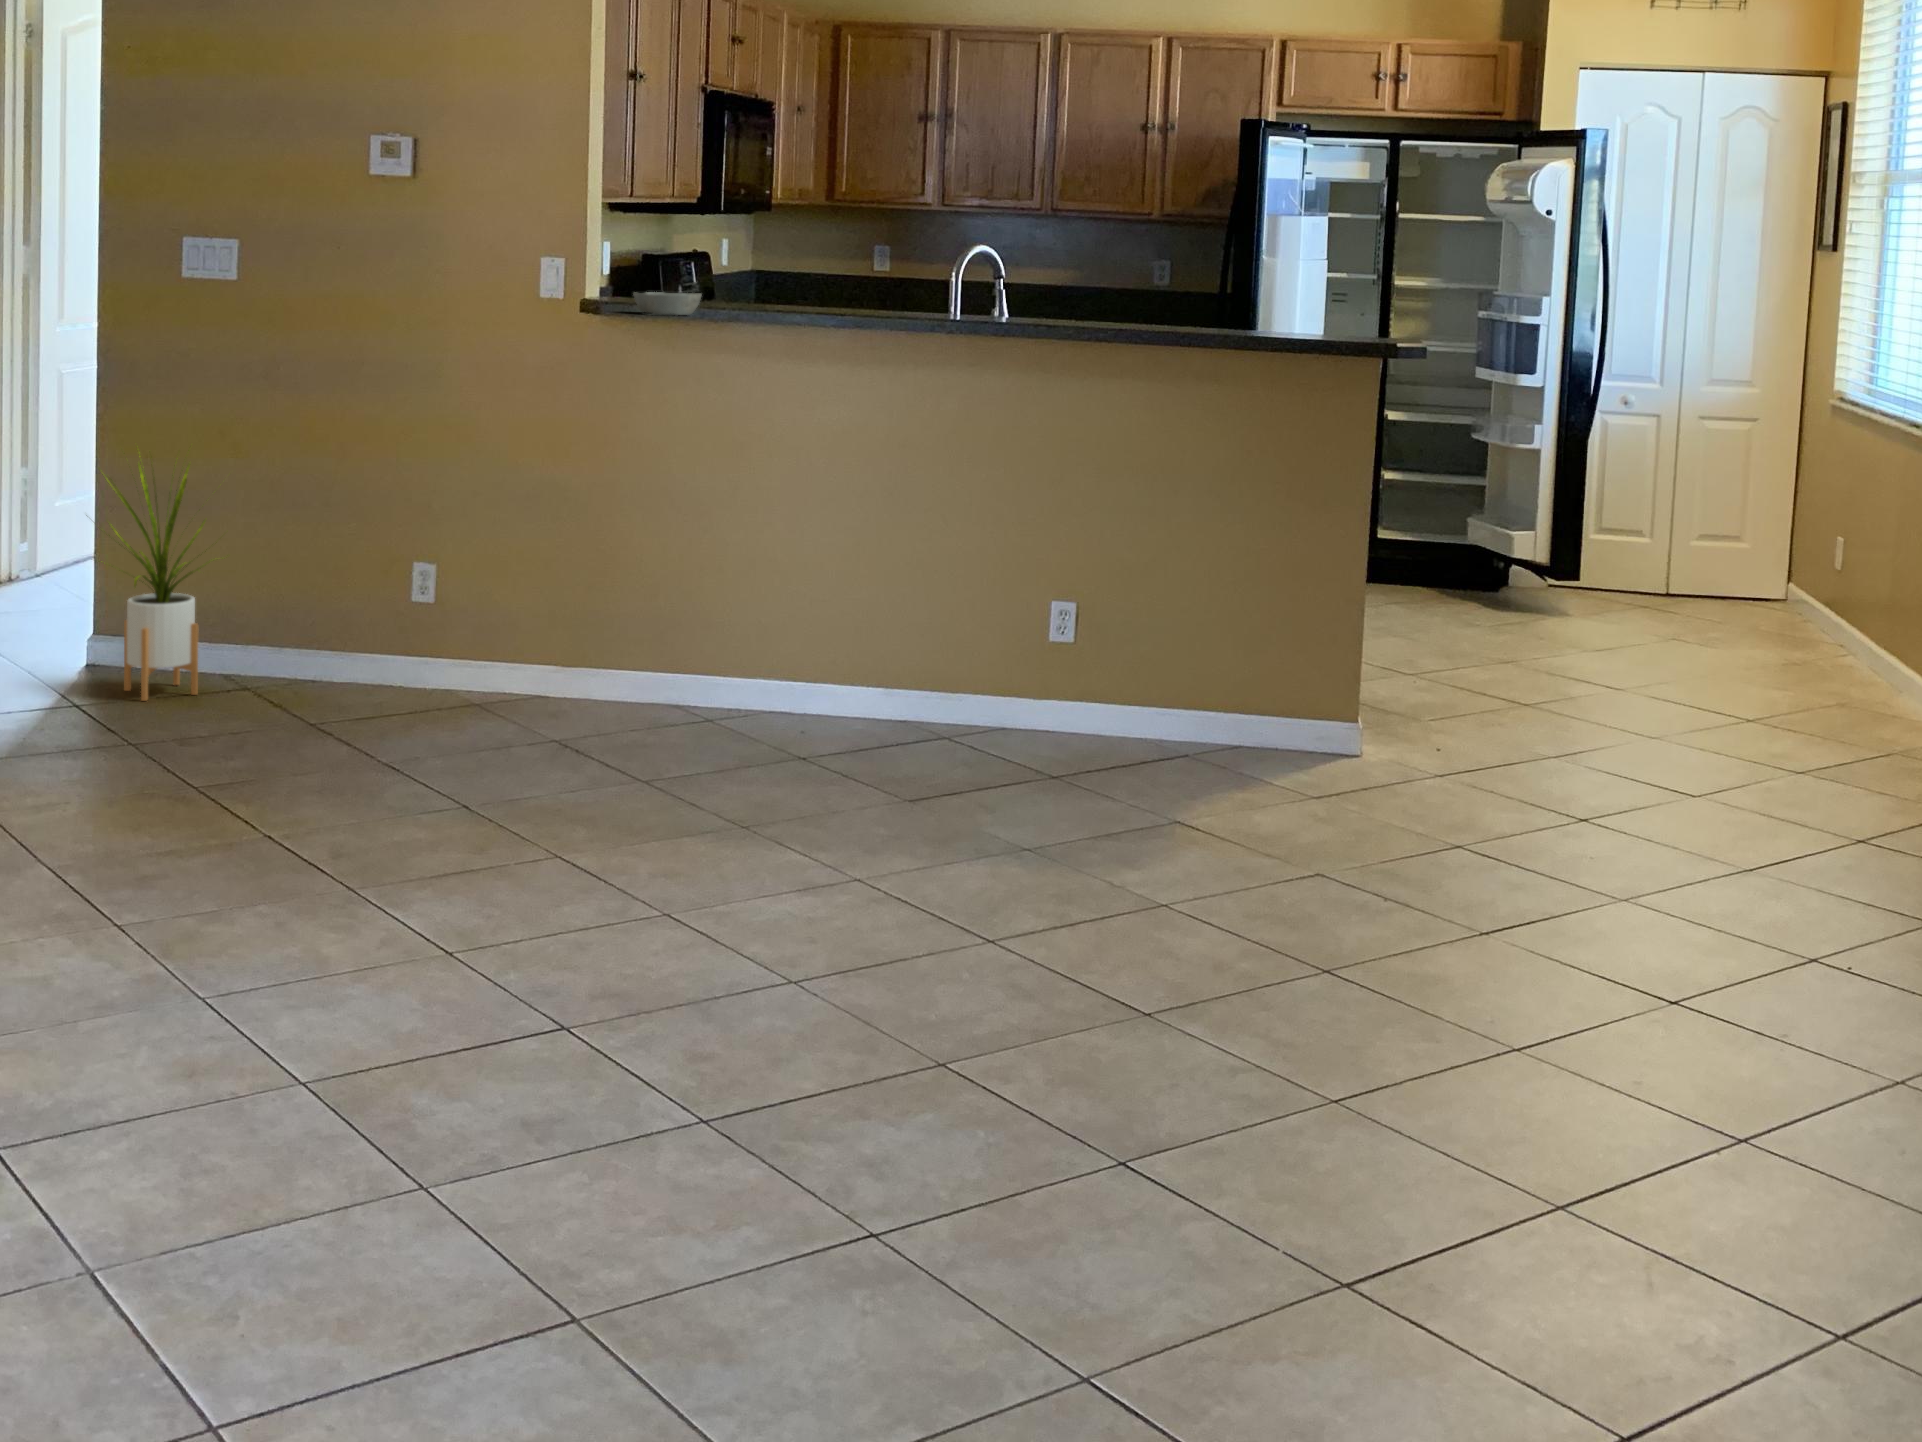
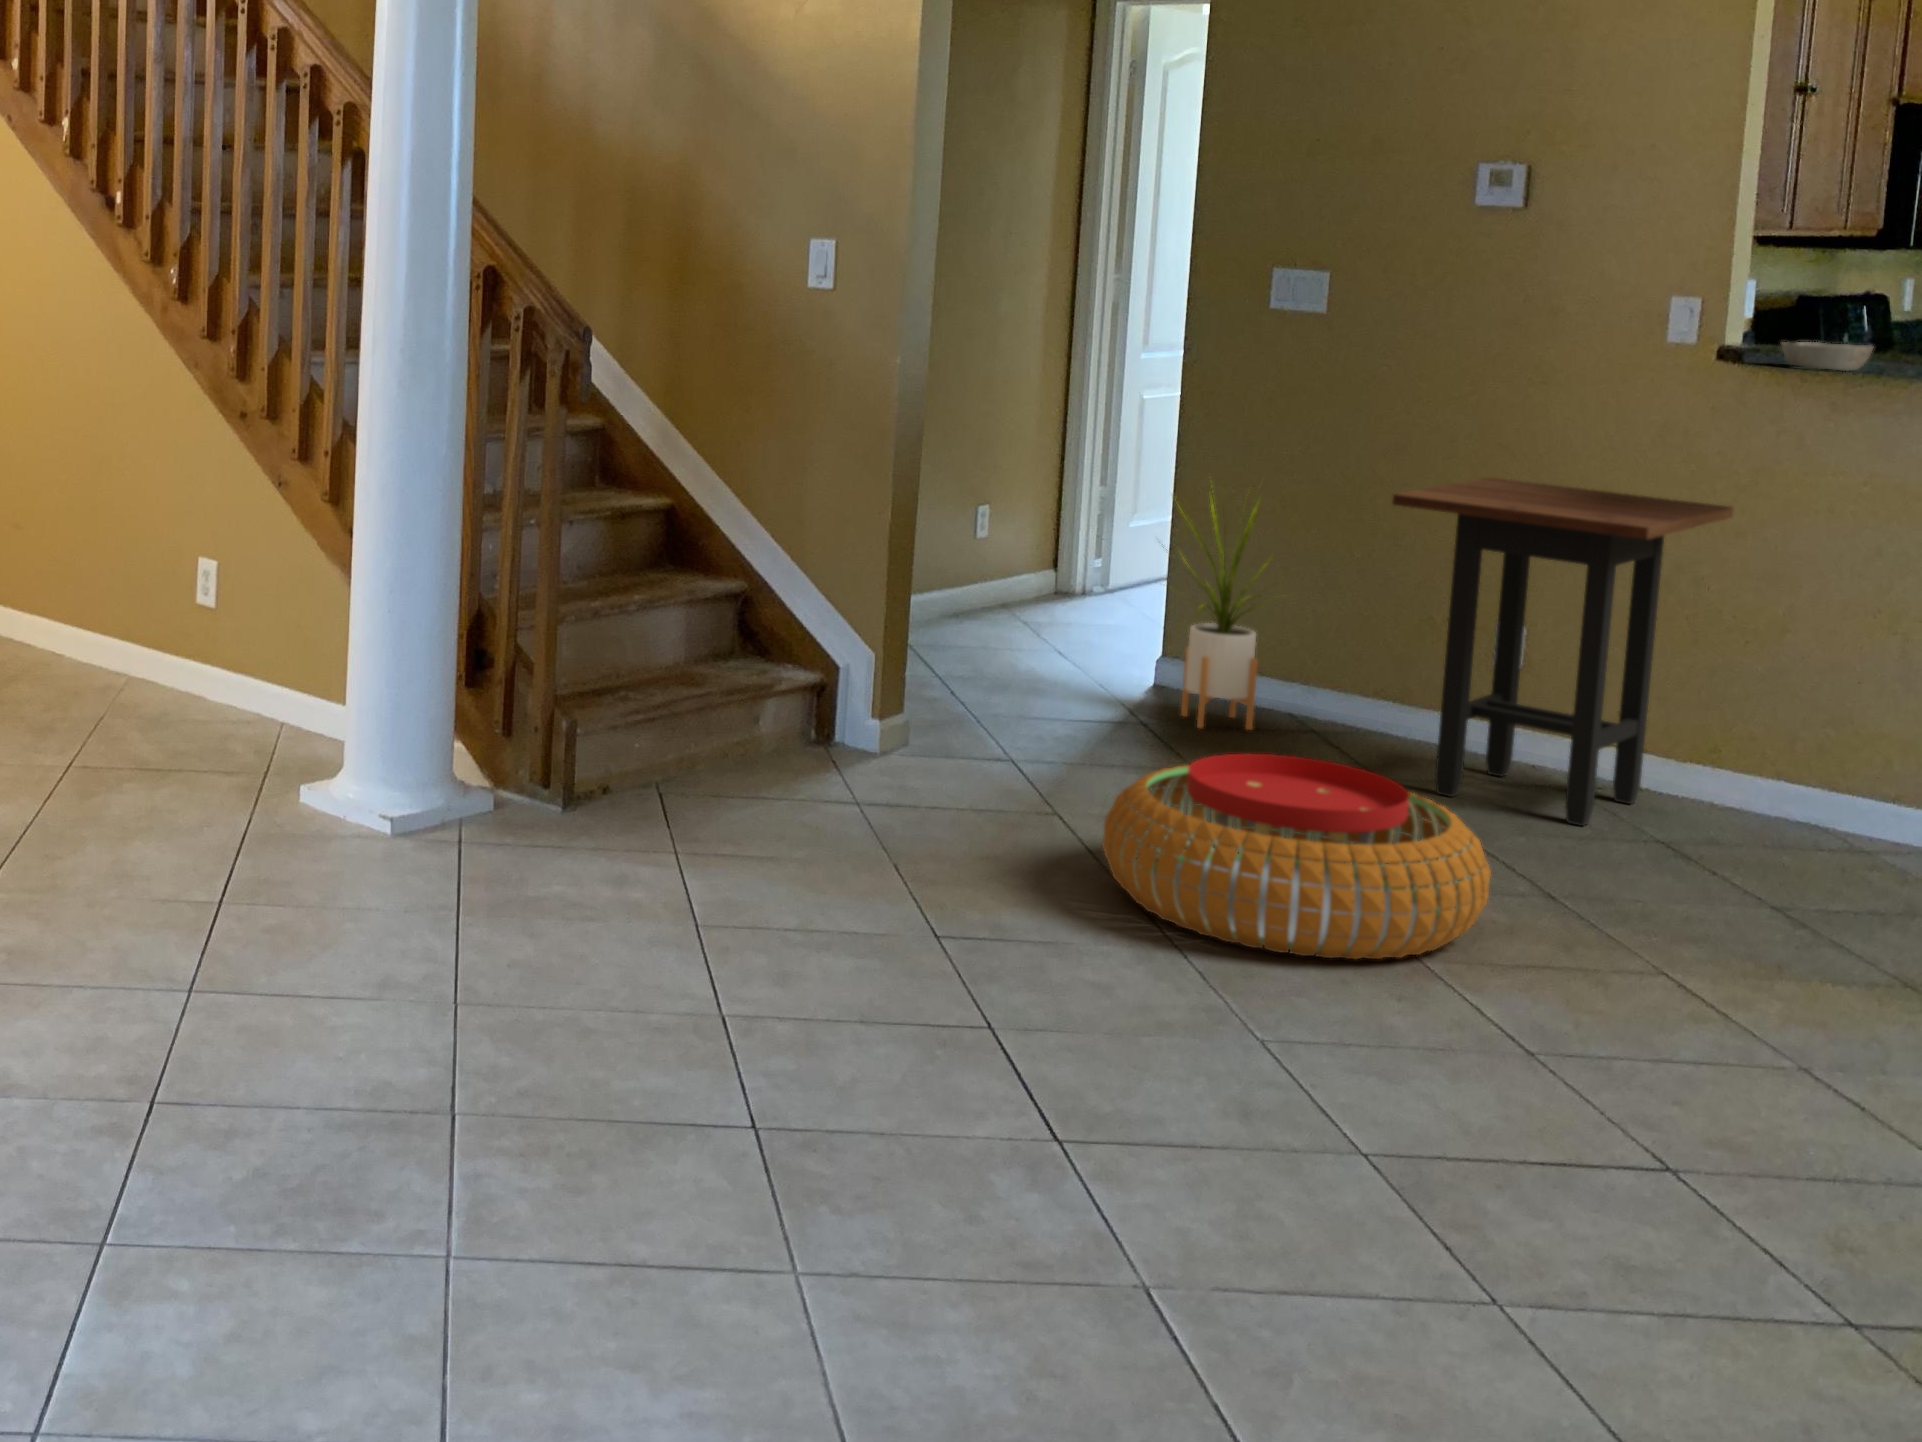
side table: none [317,427,606,738] -> present [1393,477,1733,826]
pouf: none [42,720,433,925] -> present [1102,754,1491,959]

